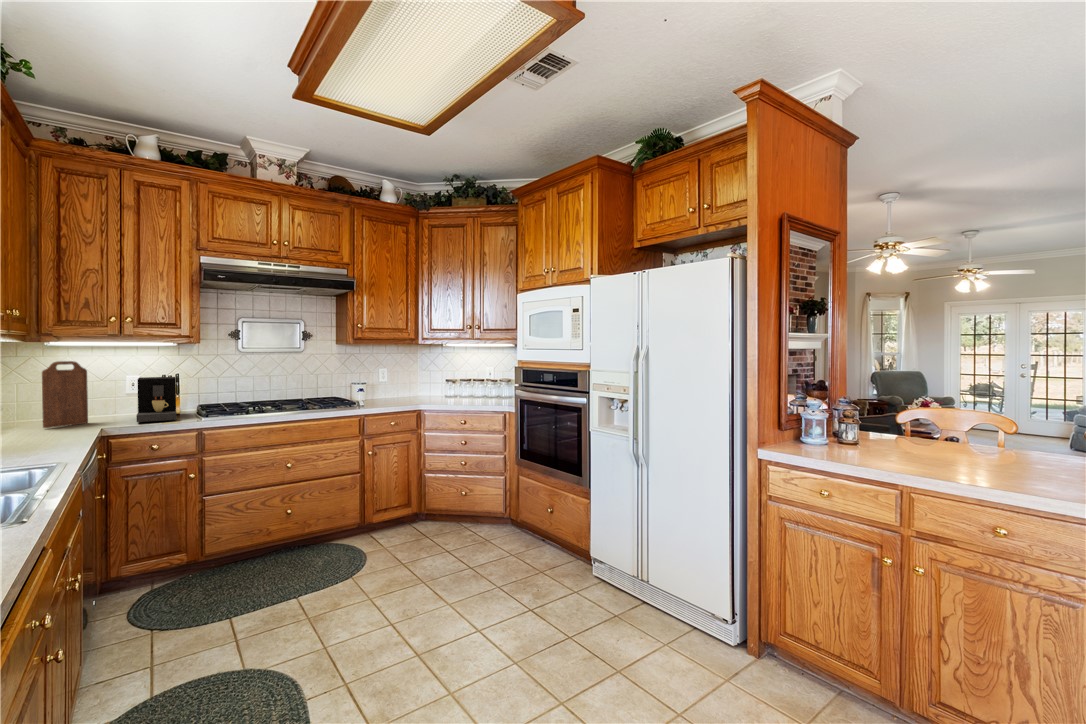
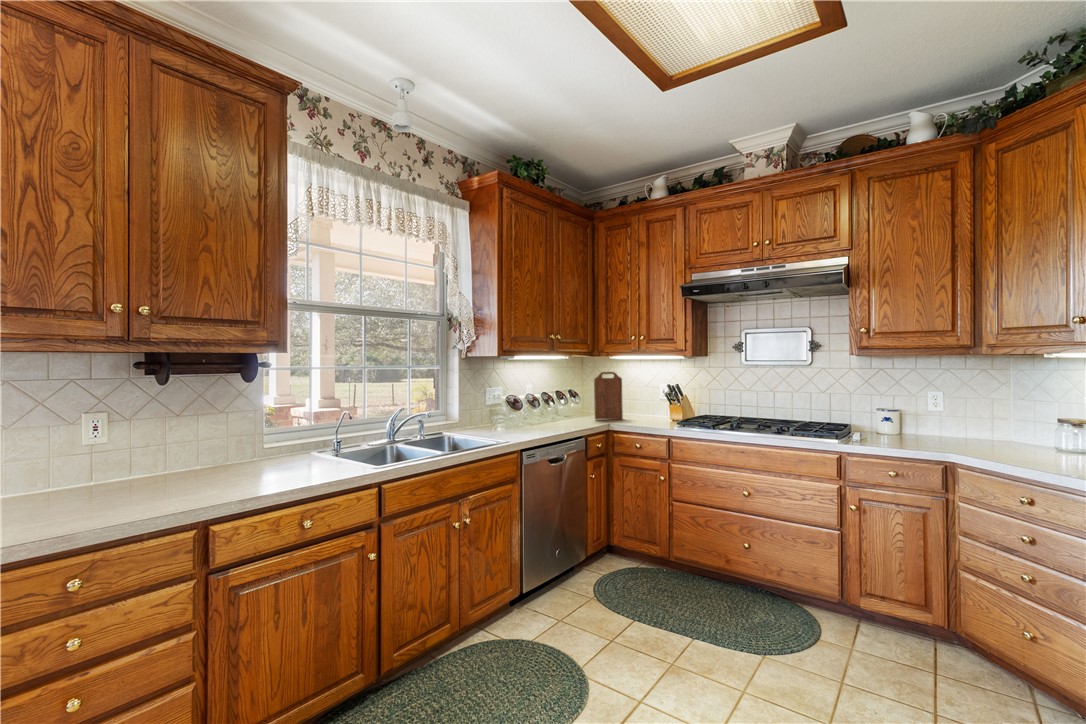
coffee maker: present [137,377,176,422] -> none [633,386,681,426]

